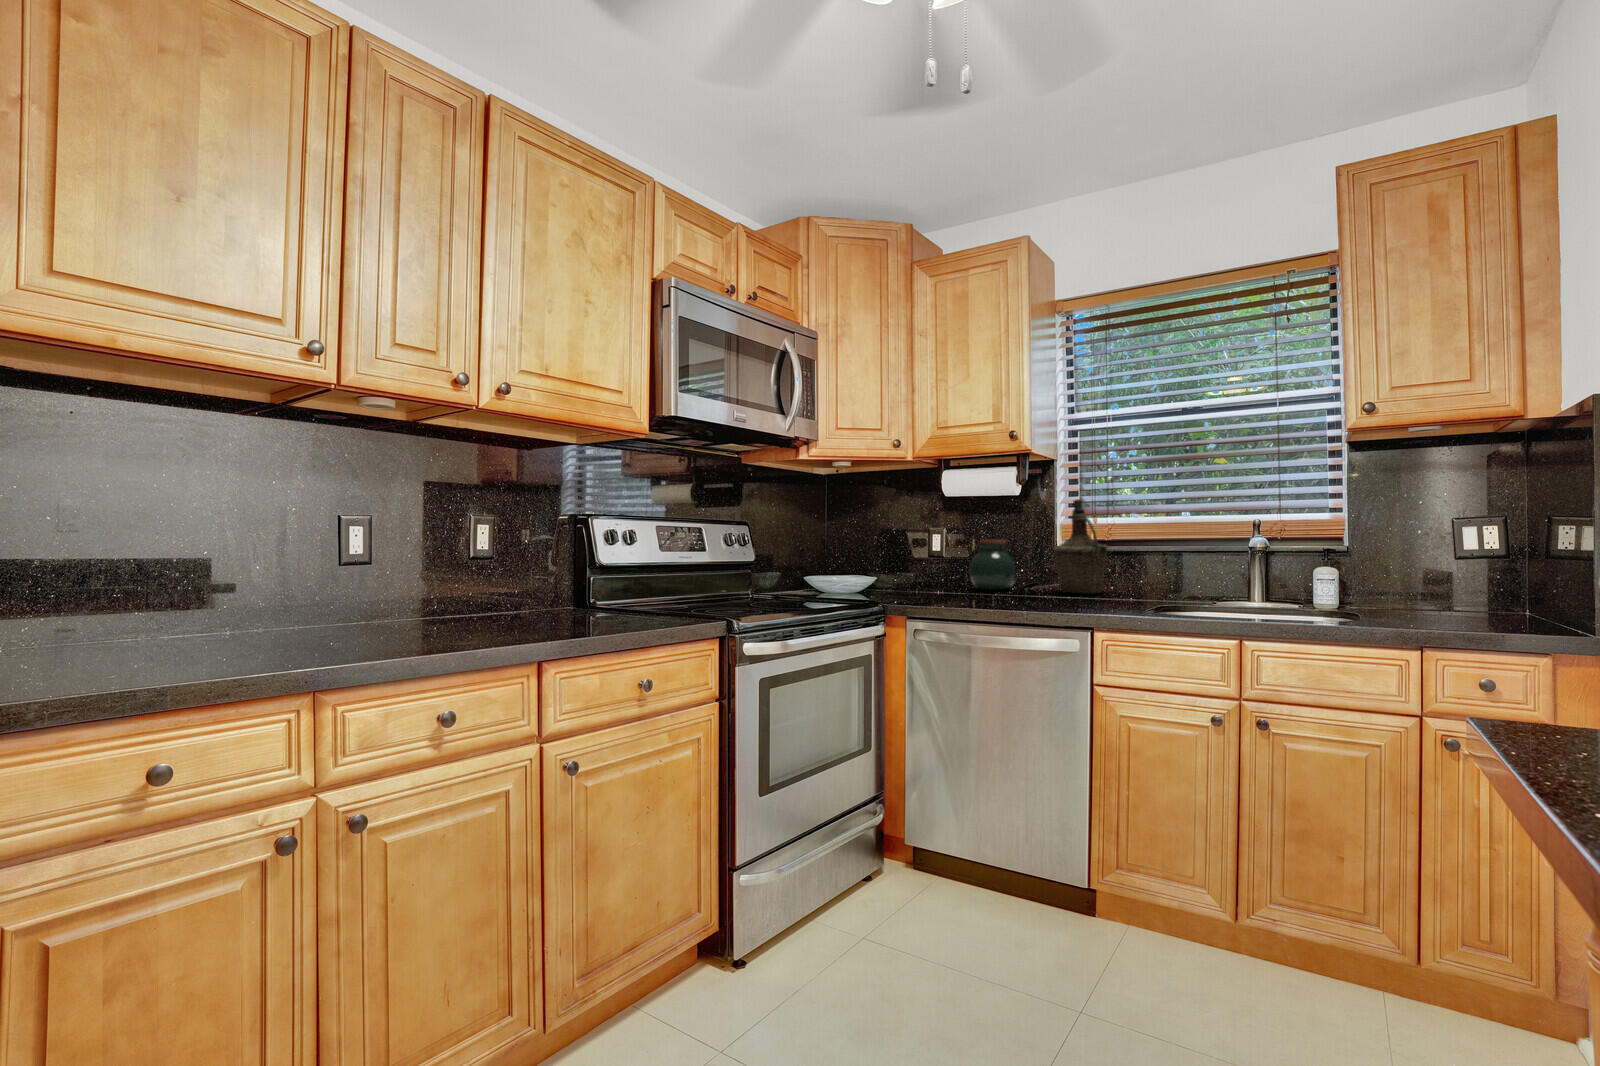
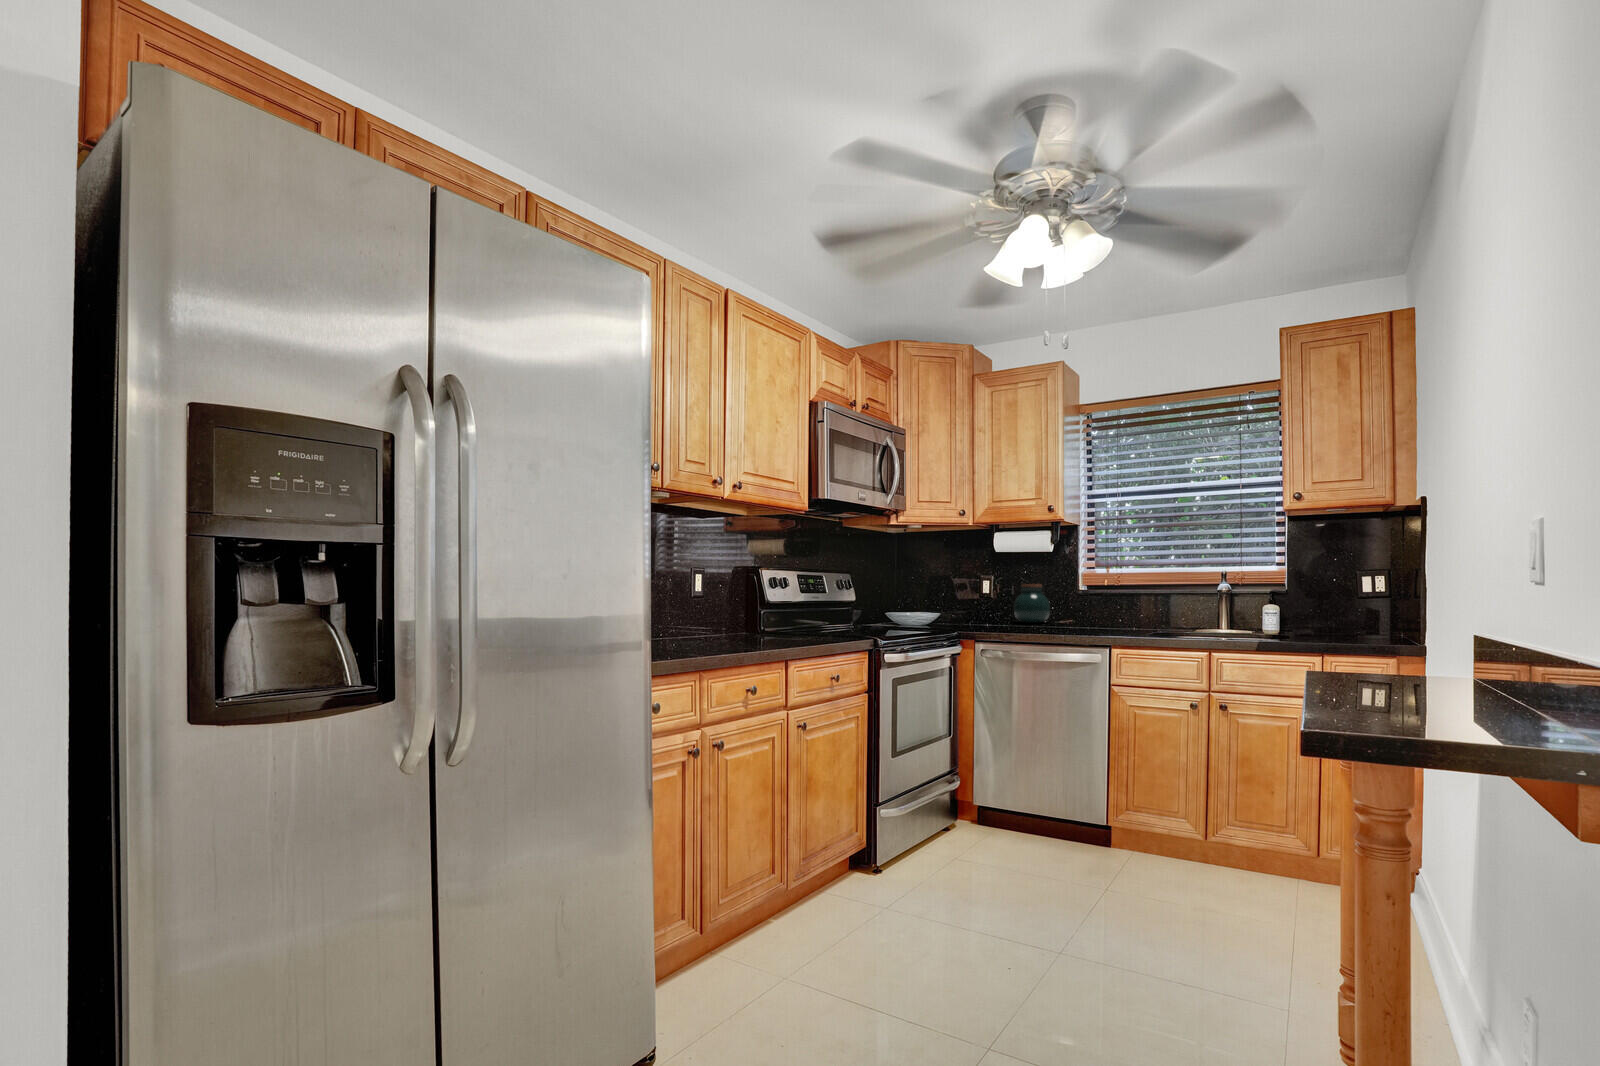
bottle: present [1054,499,1107,593] -> none [1079,555,1119,625]

